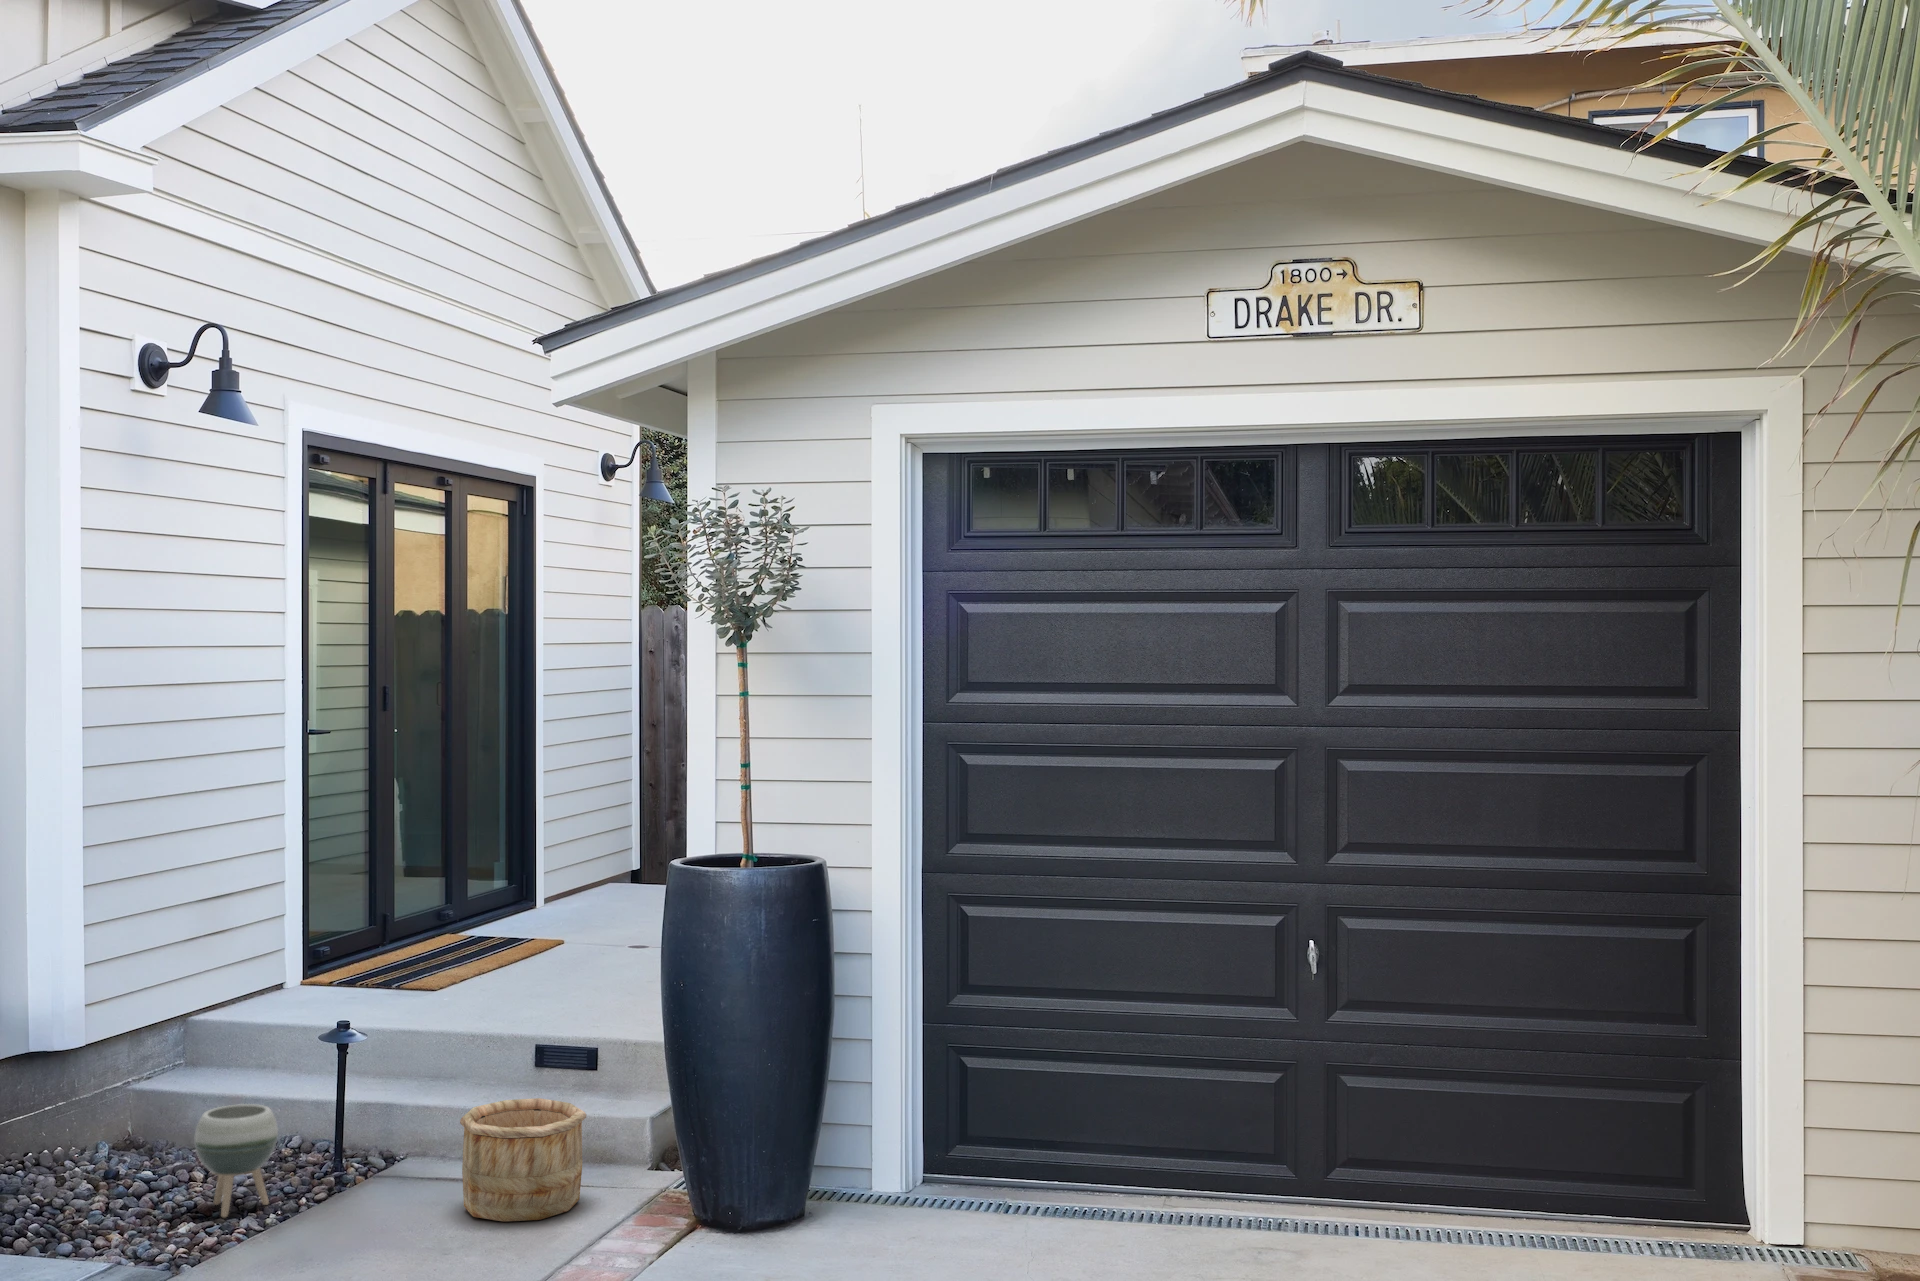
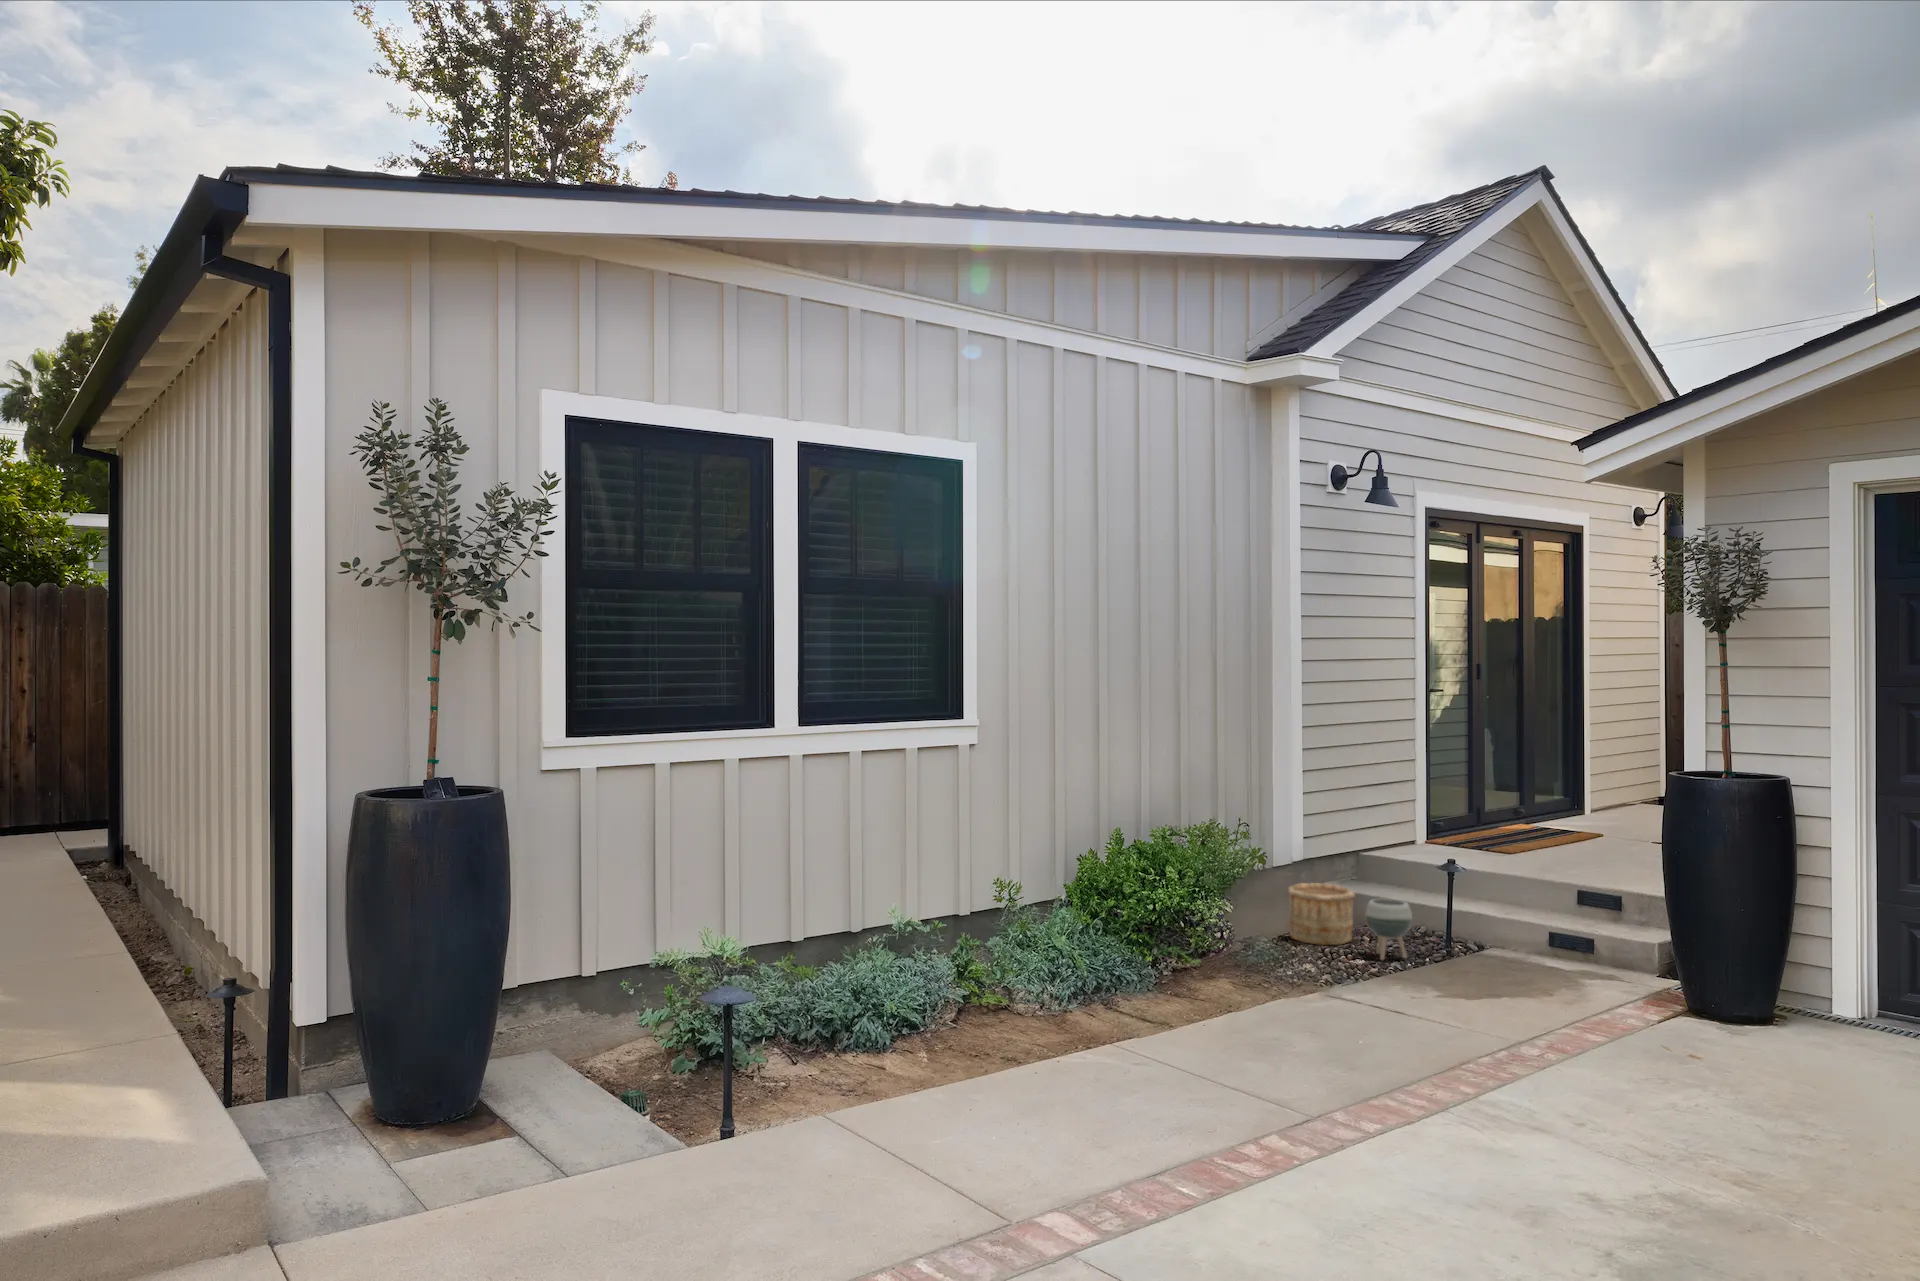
wooden bucket: present [460,1098,586,1221] -> present [1288,883,1355,945]

